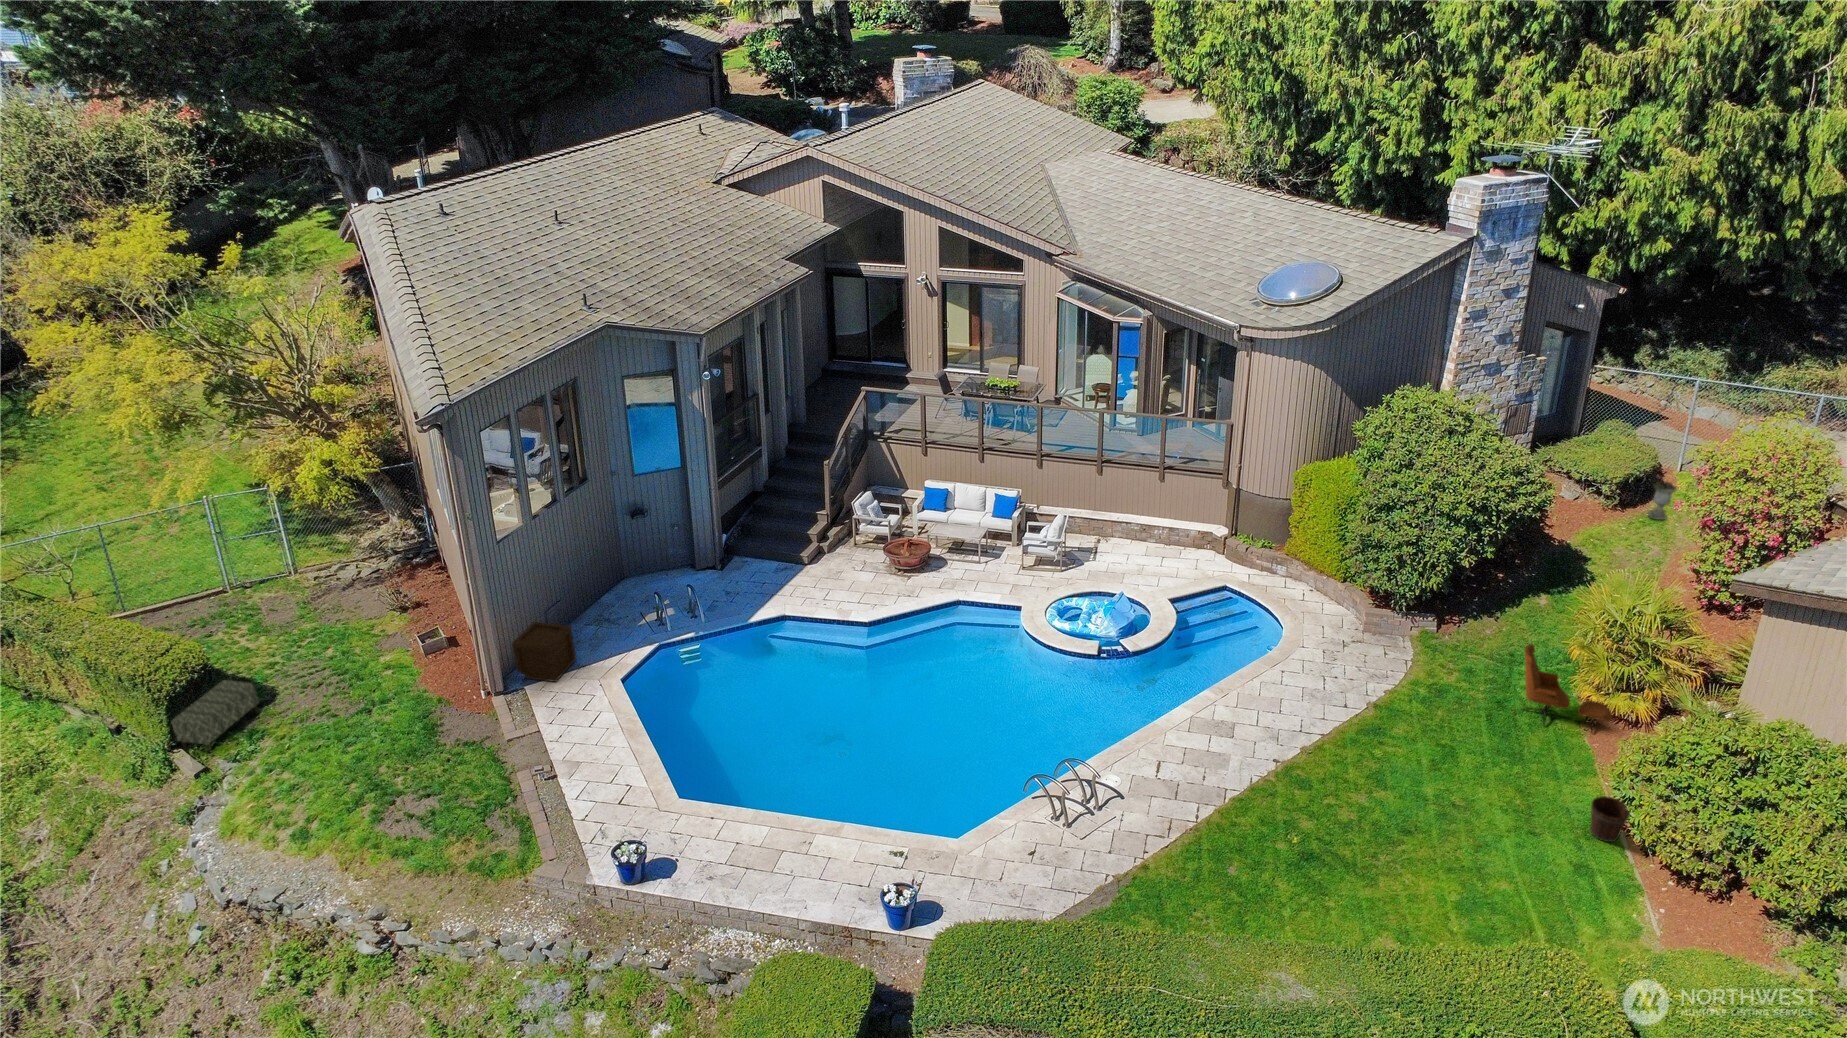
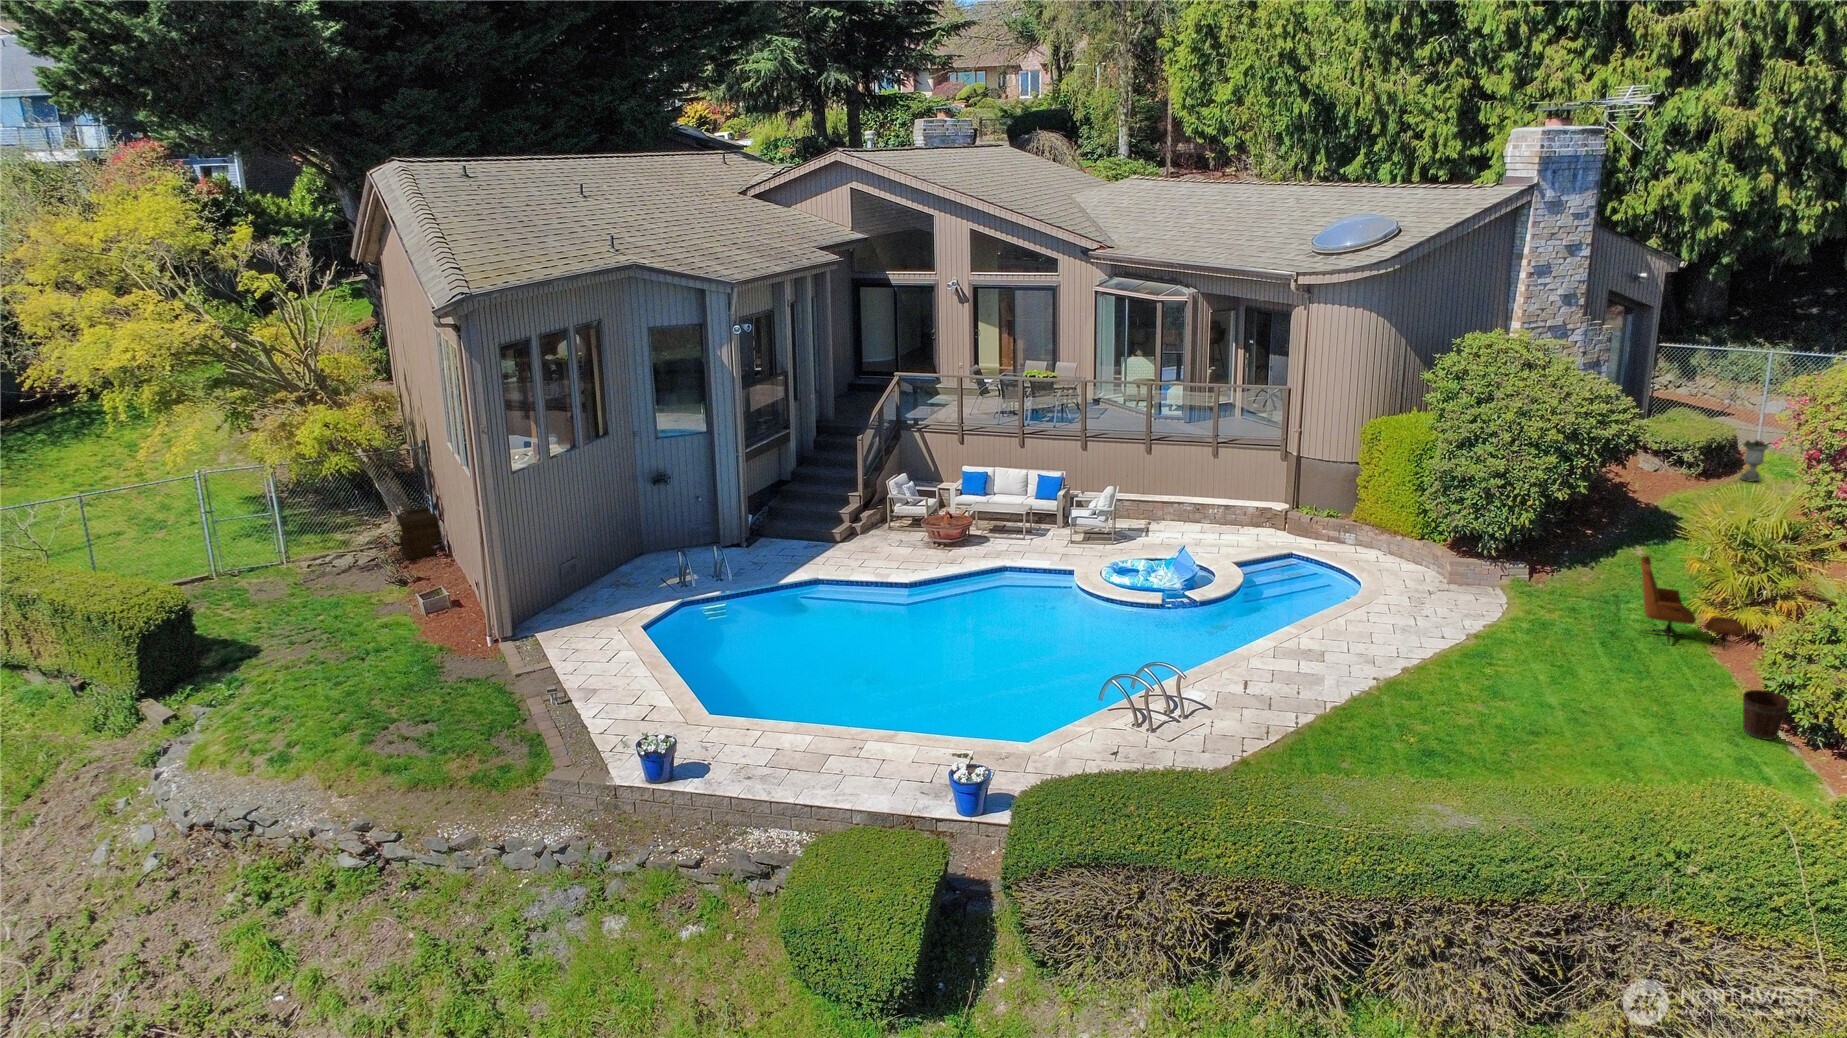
wooden crate: present [512,622,576,682] -> present [395,507,441,560]
bench: present [172,680,258,753] -> none [142,629,240,700]

